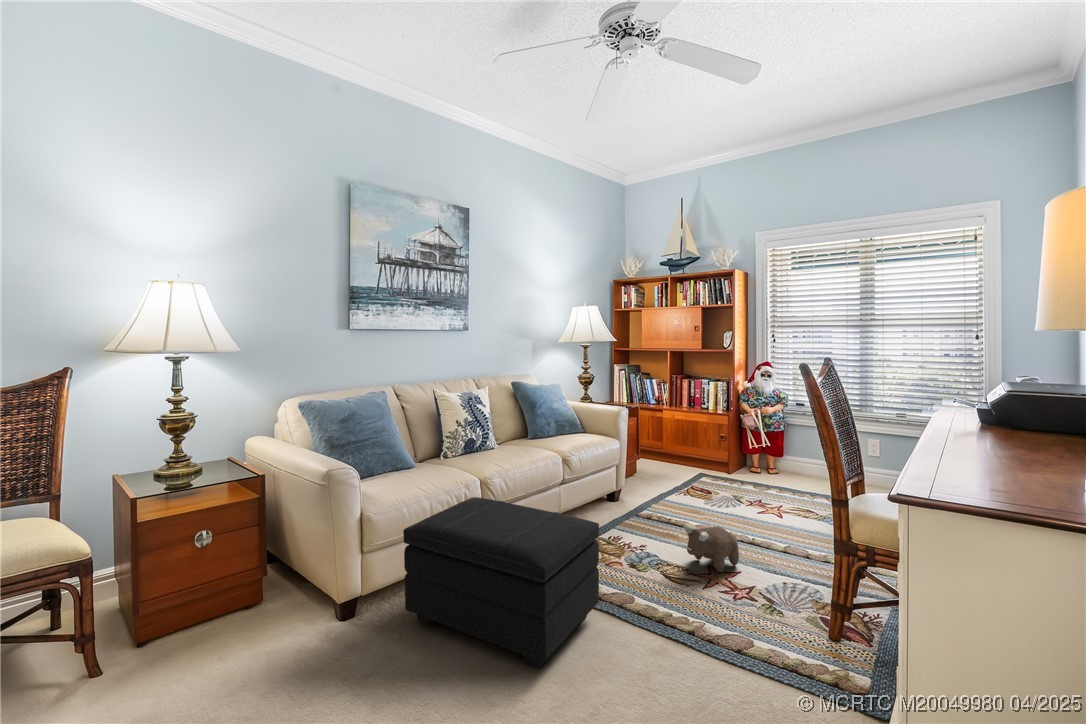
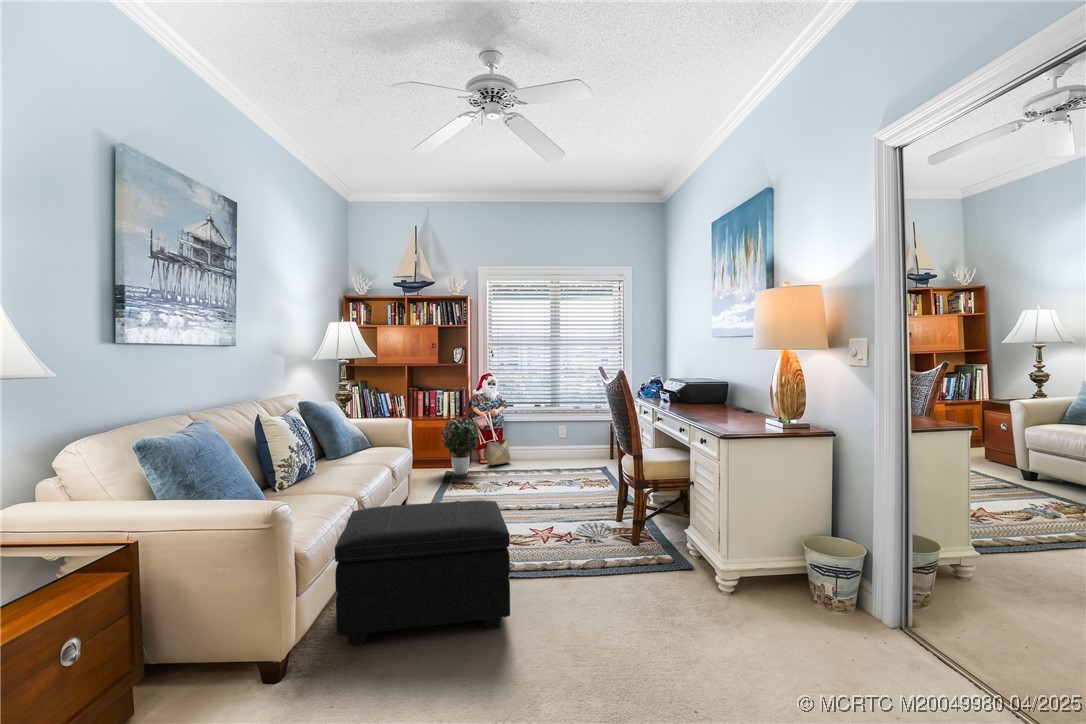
potted plant: none [691,412,739,478] -> present [442,418,480,475]
woven basket: none [754,429,786,474] -> present [487,435,510,465]
plush toy: present [684,526,739,572] -> none [513,497,548,531]

